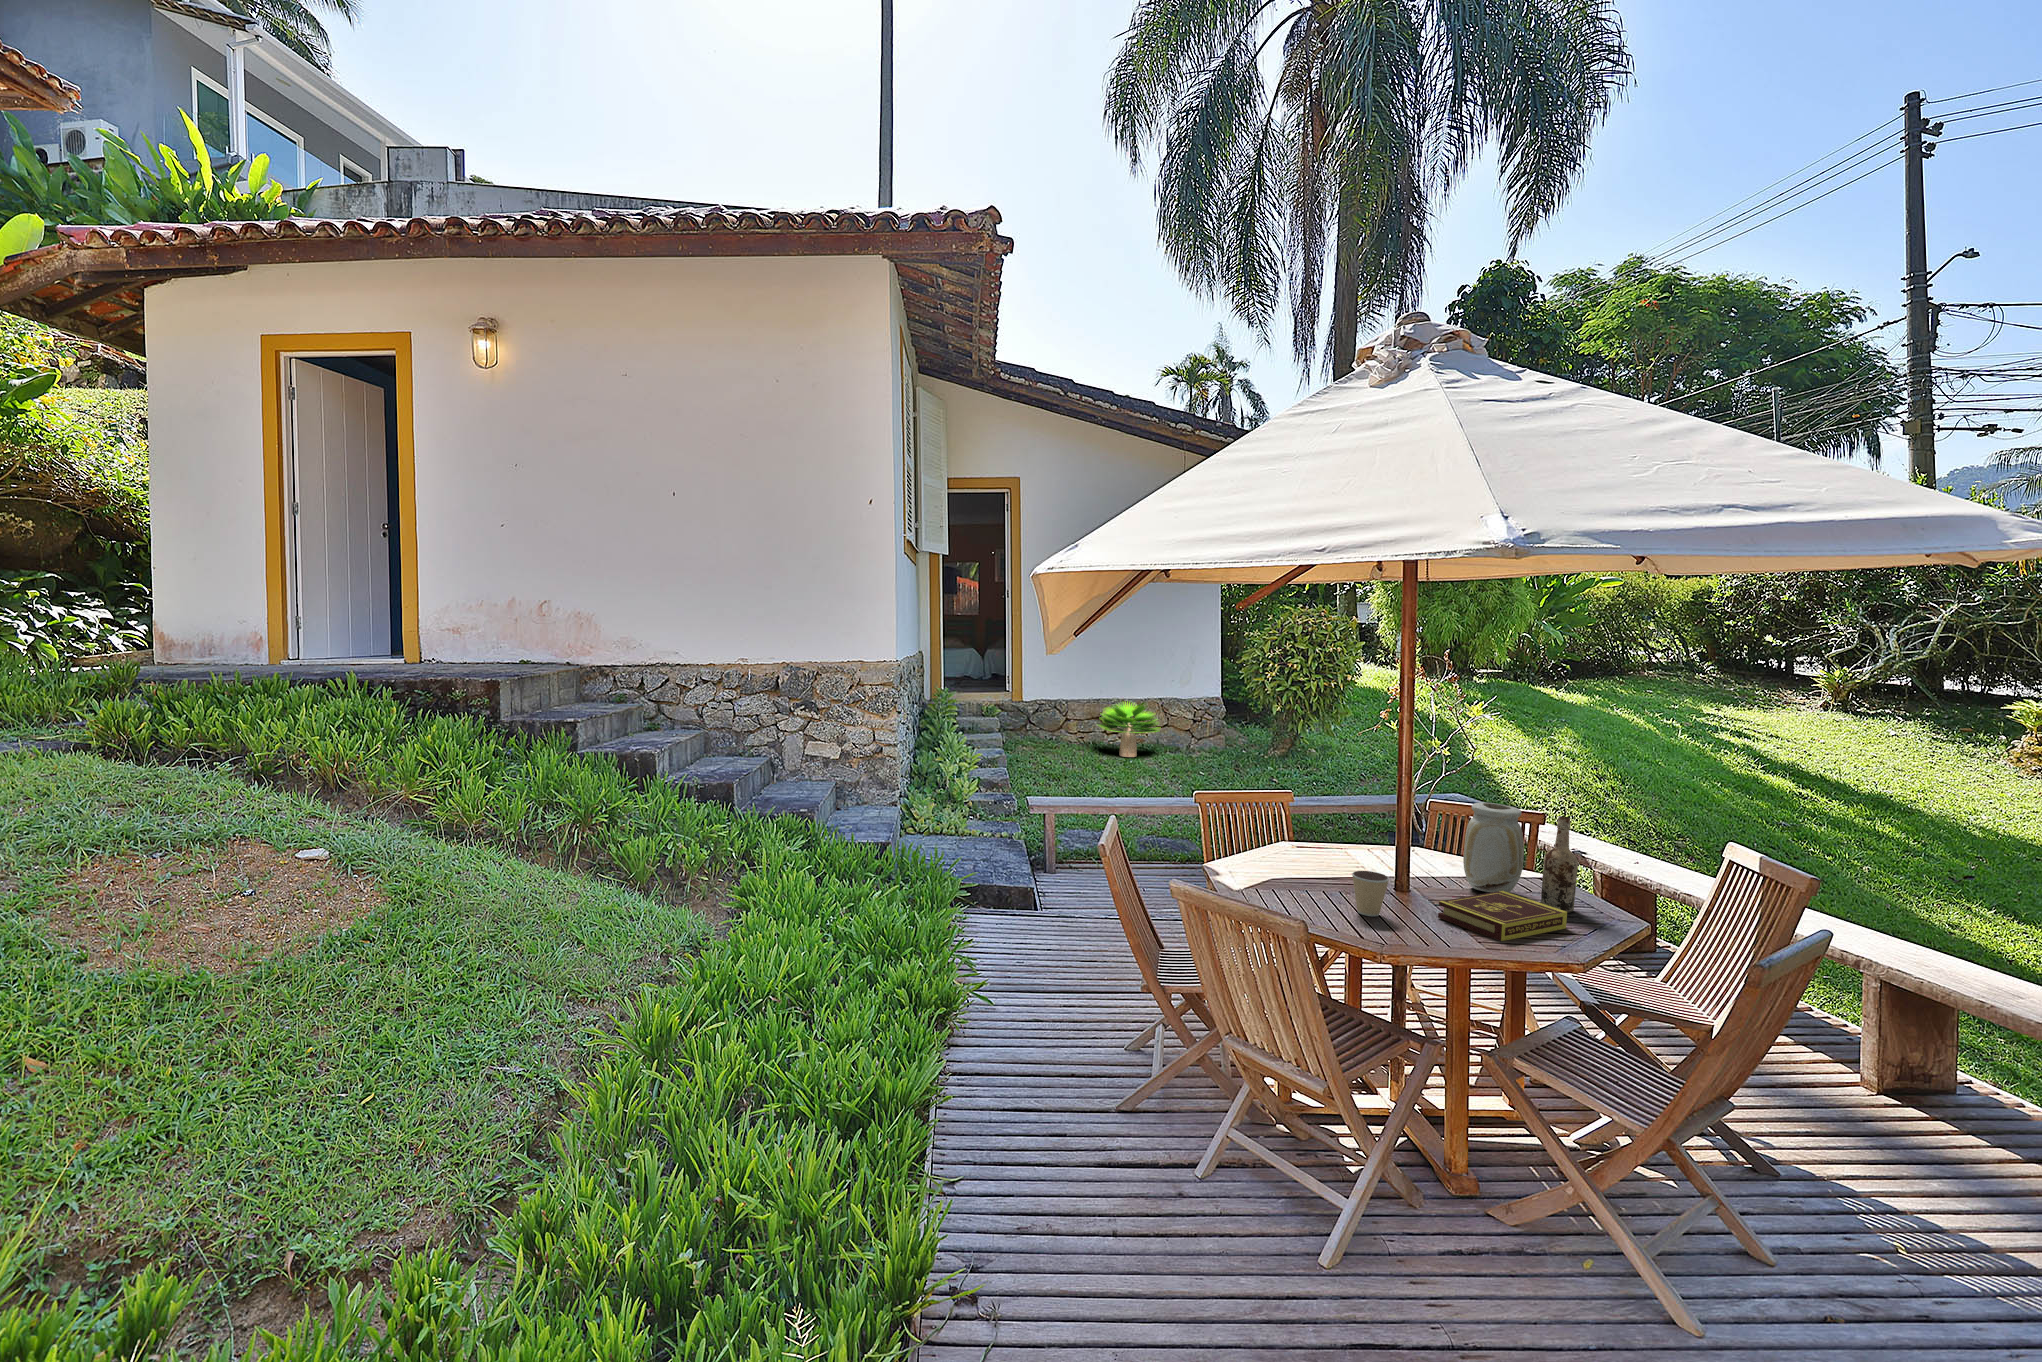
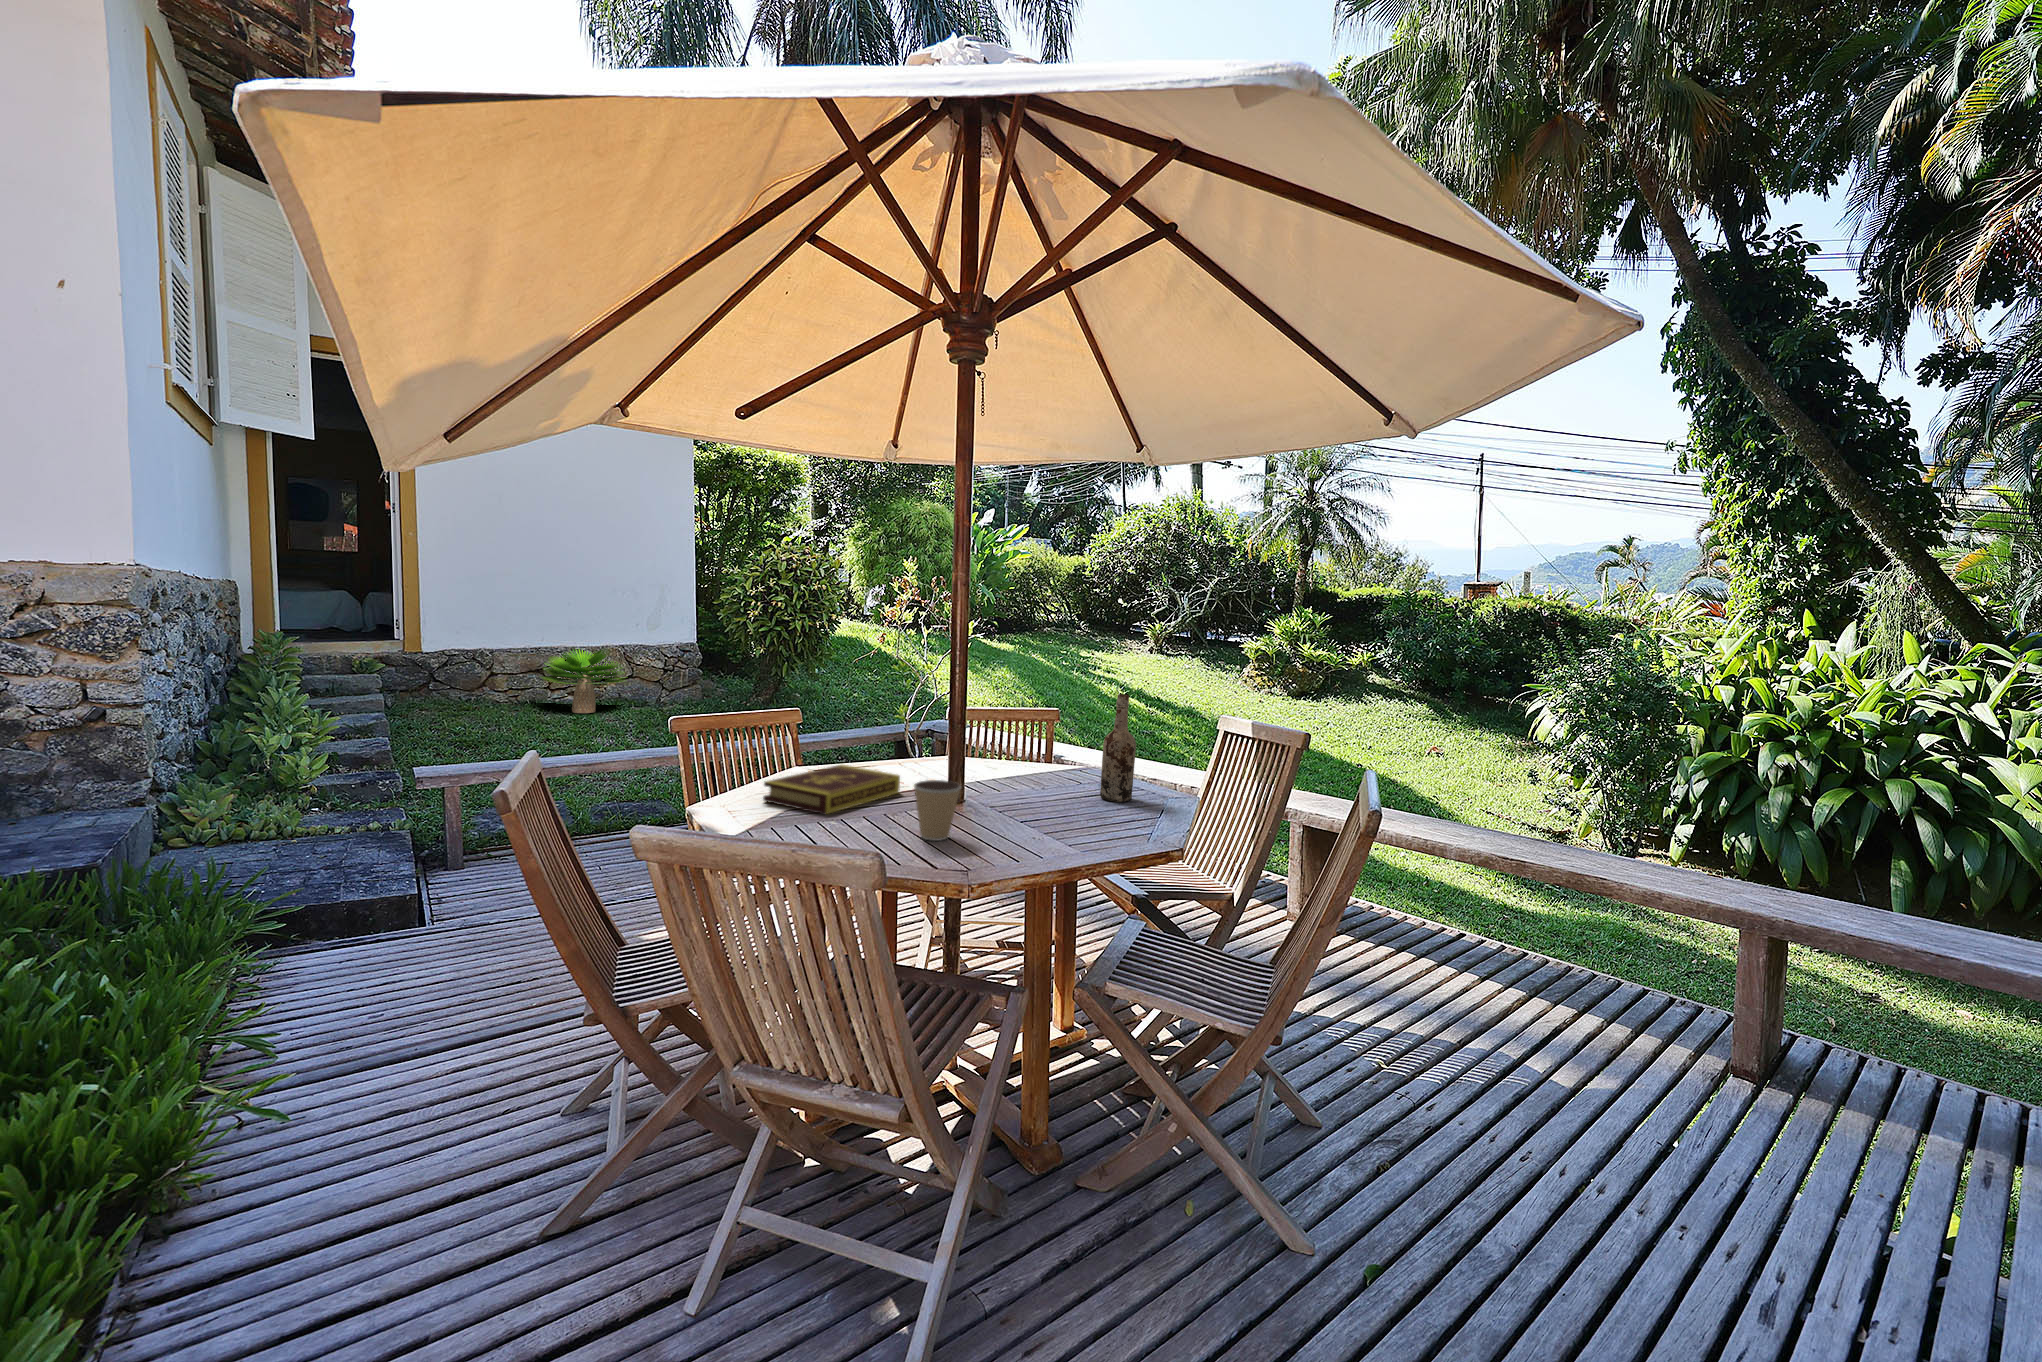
vase: present [1463,802,1524,893] -> none [1017,689,1079,791]
book: present [1438,891,1567,941] -> present [763,765,900,814]

